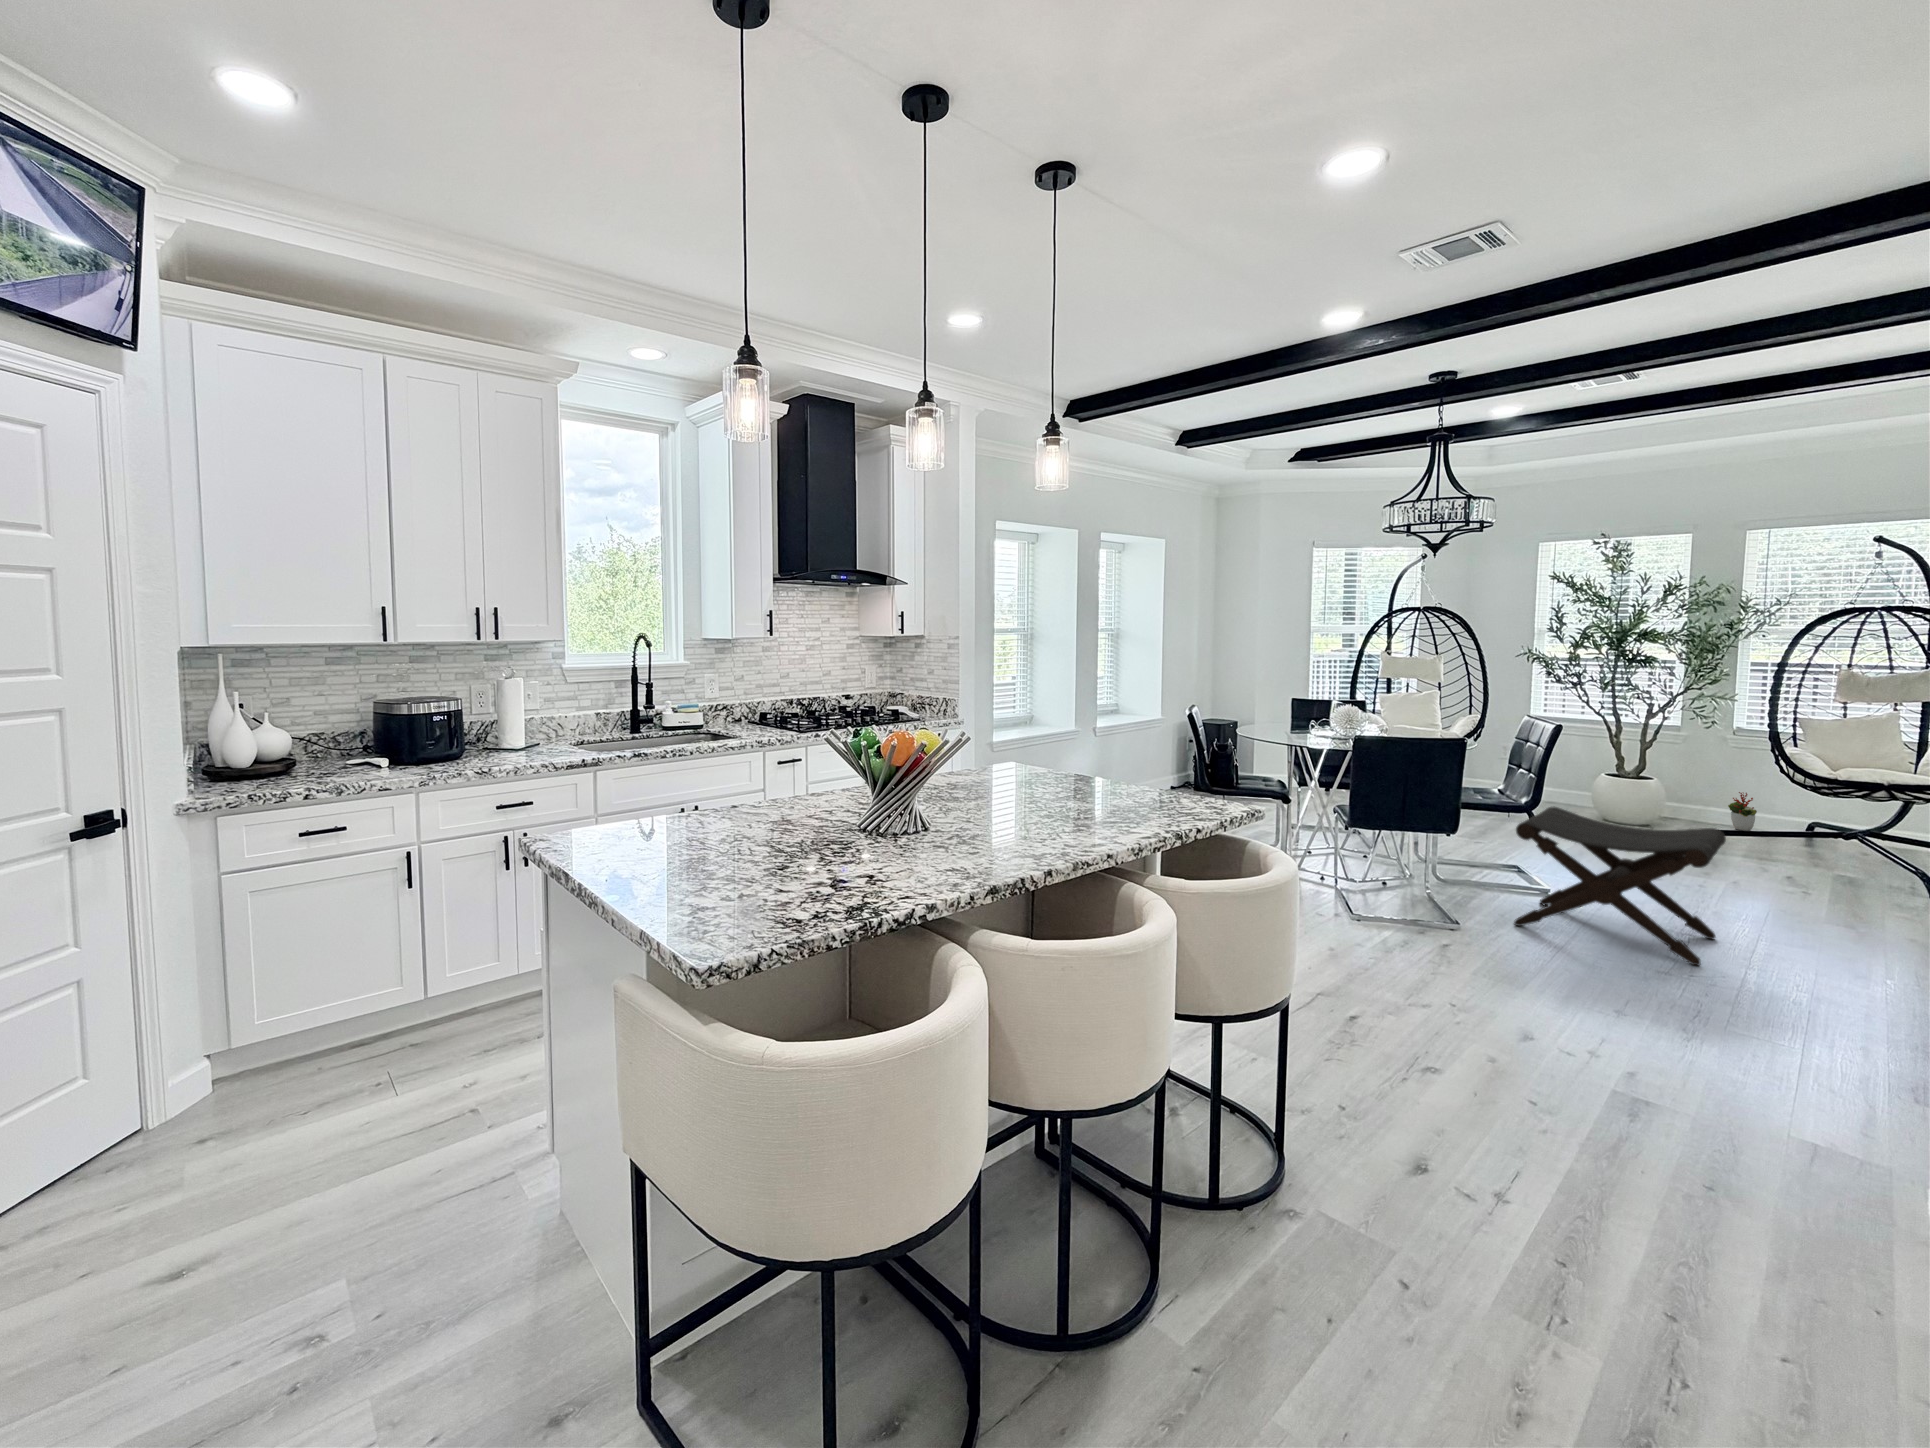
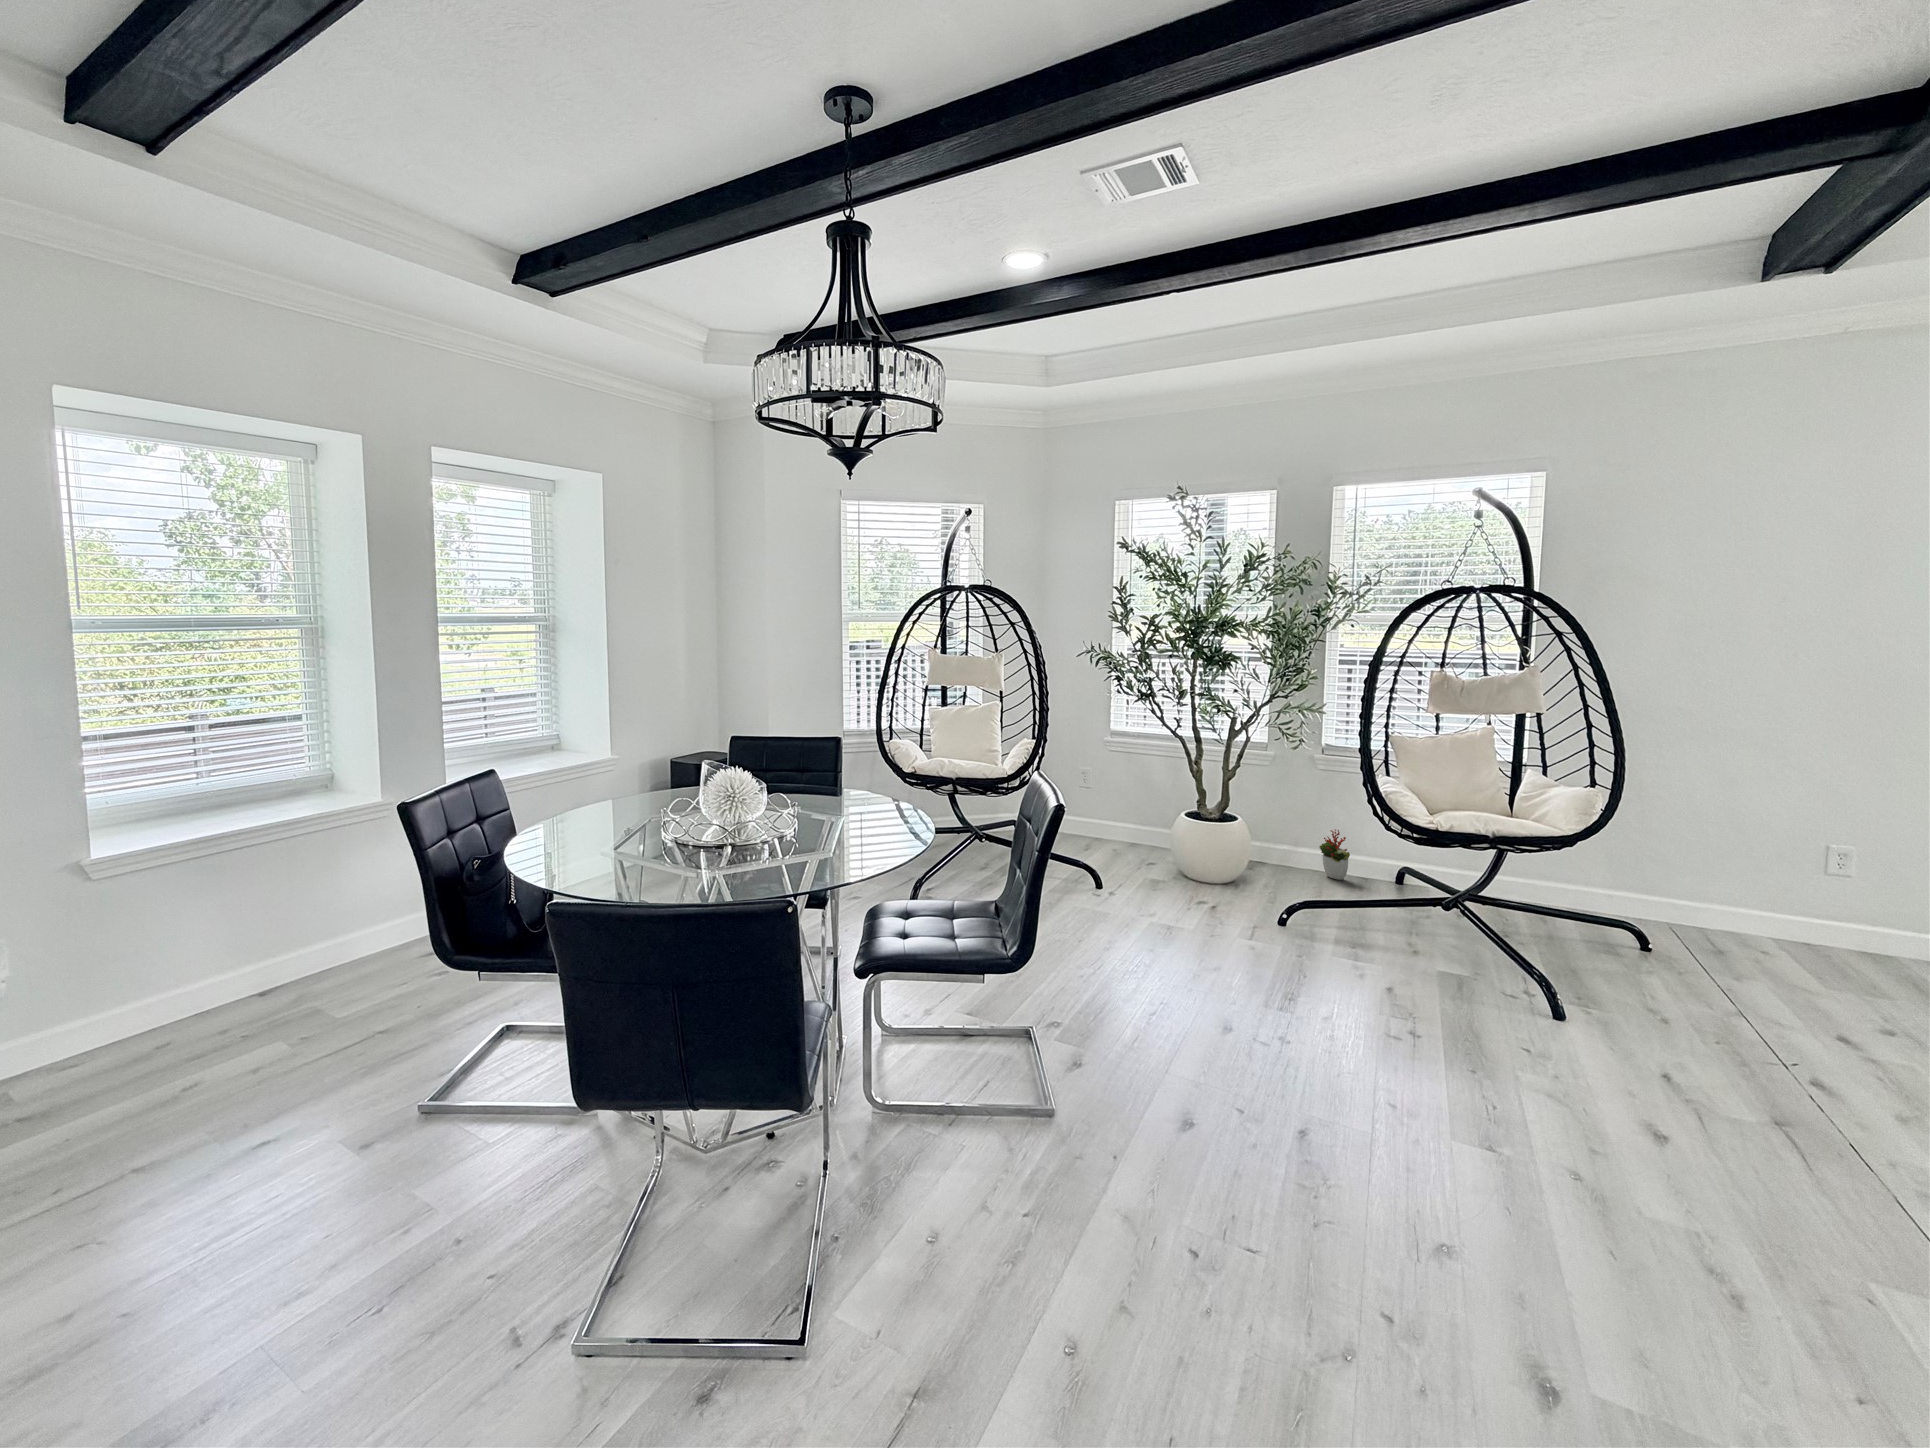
footstool: present [1514,807,1726,966] -> none [937,945,1295,1346]

